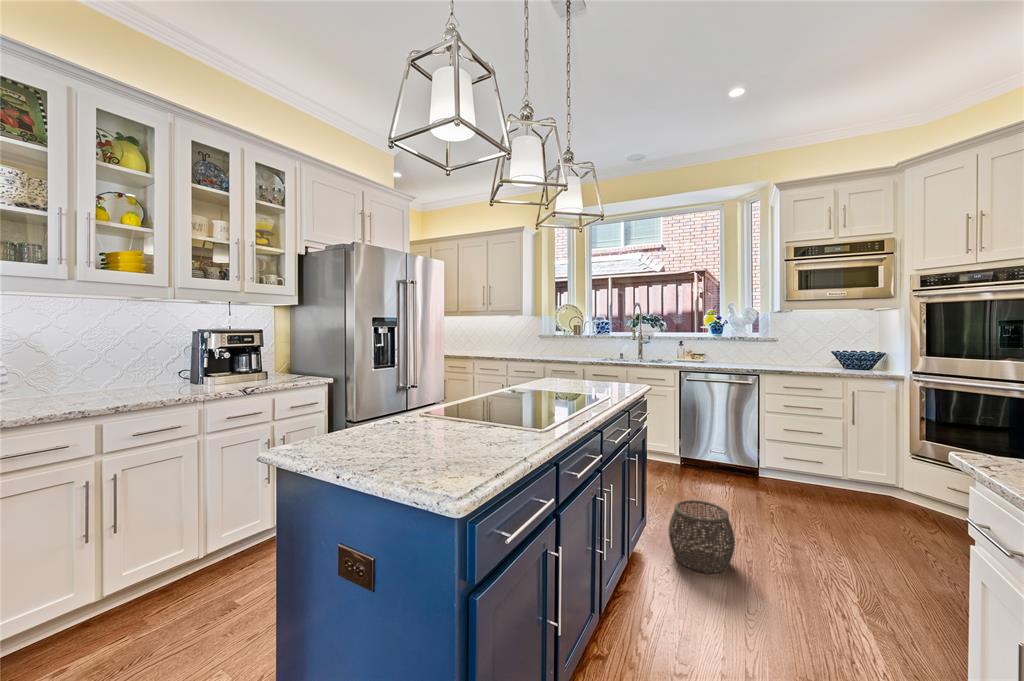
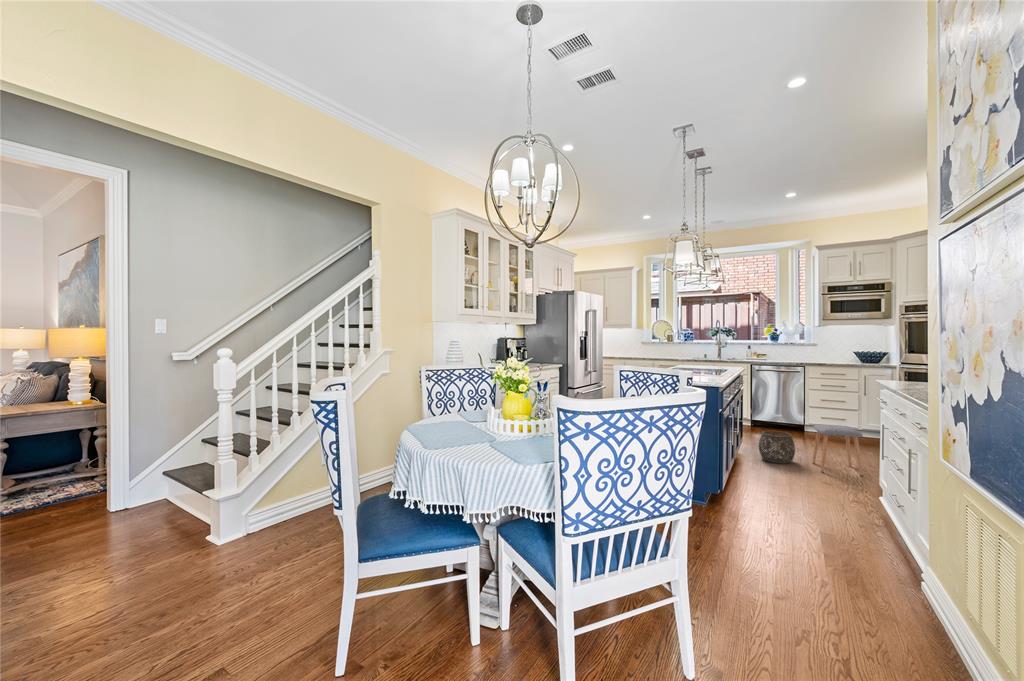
stool: none [766,496,870,621] -> present [812,424,863,476]

